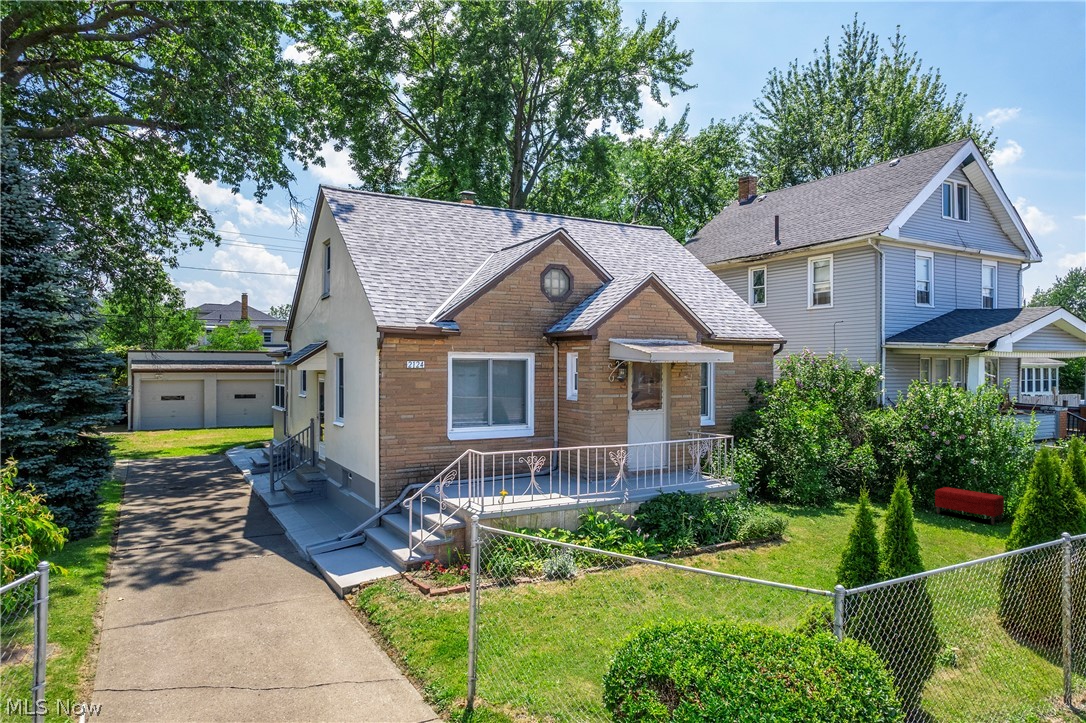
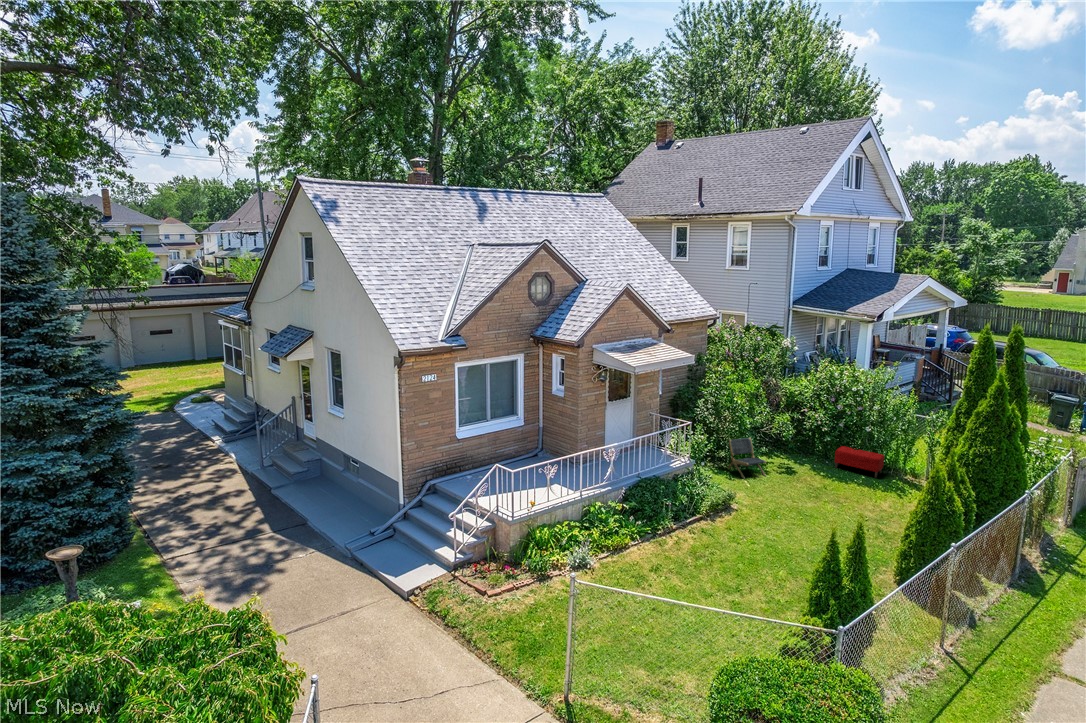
lounge chair: none [790,469,839,516] -> present [728,438,766,478]

